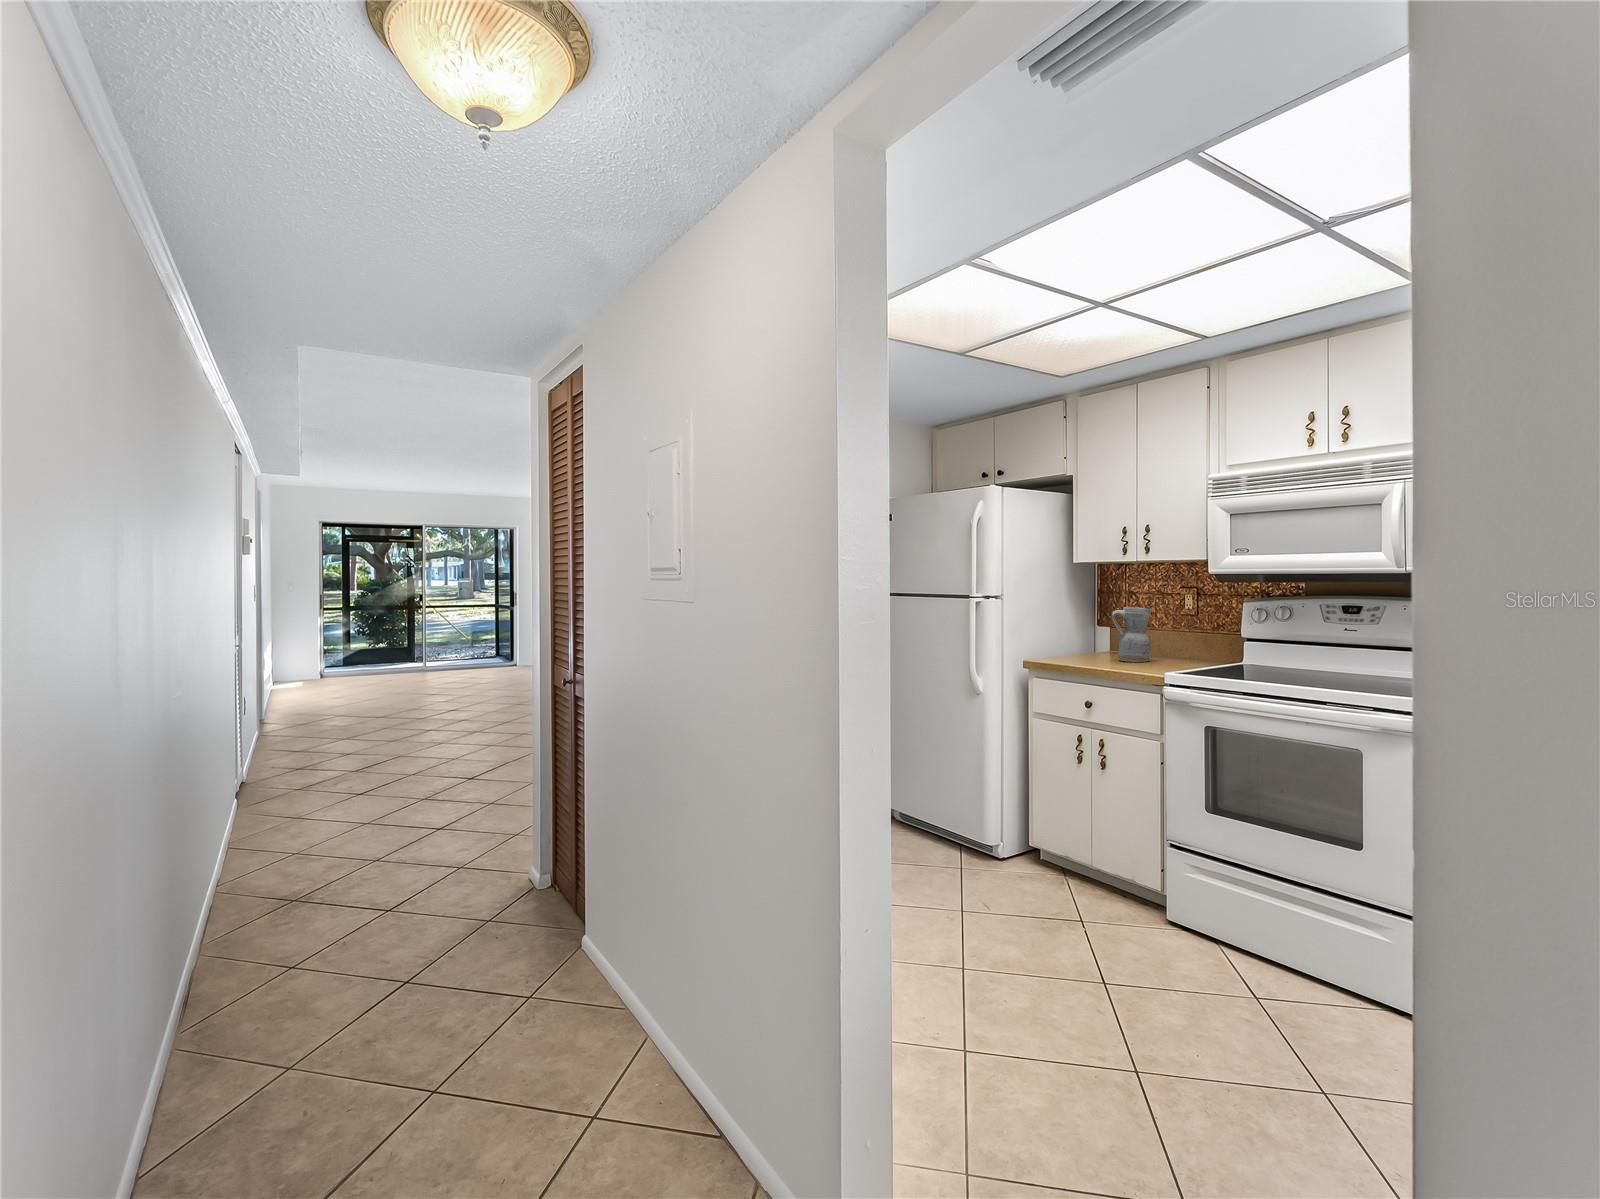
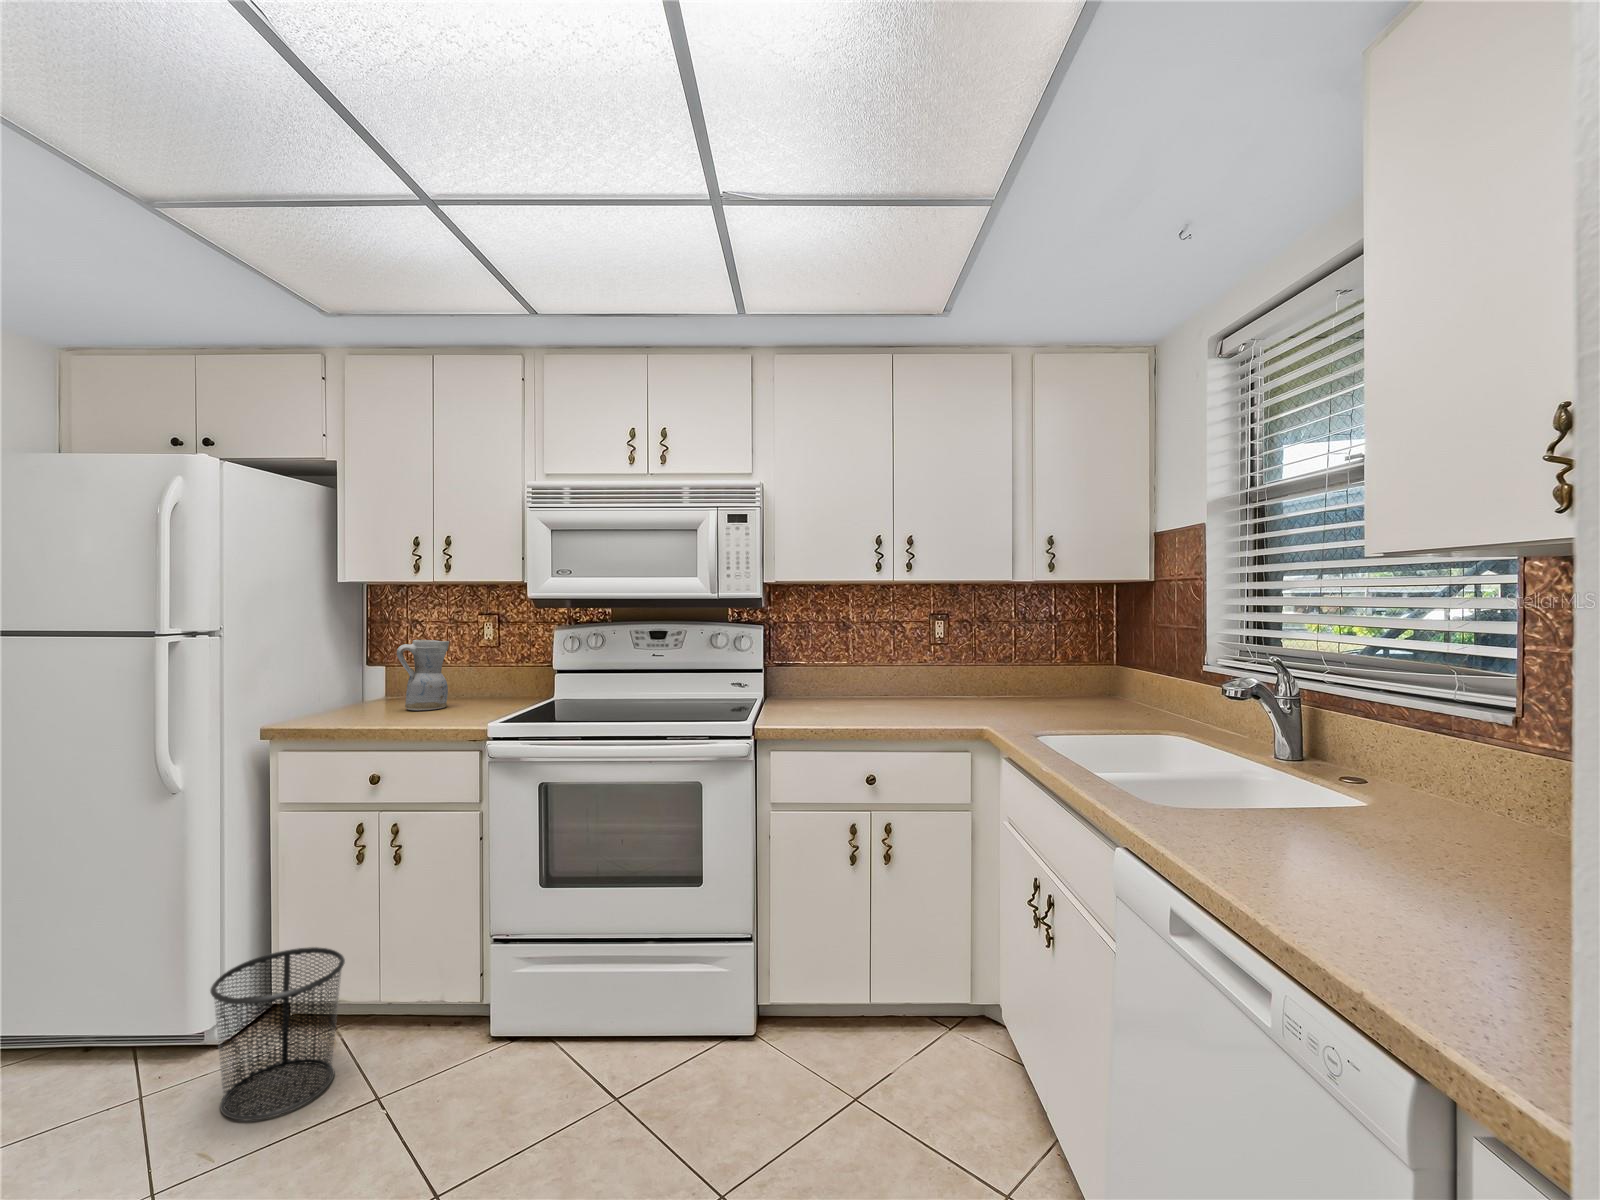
waste bin: none [991,807,1066,905] -> present [210,947,345,1121]

